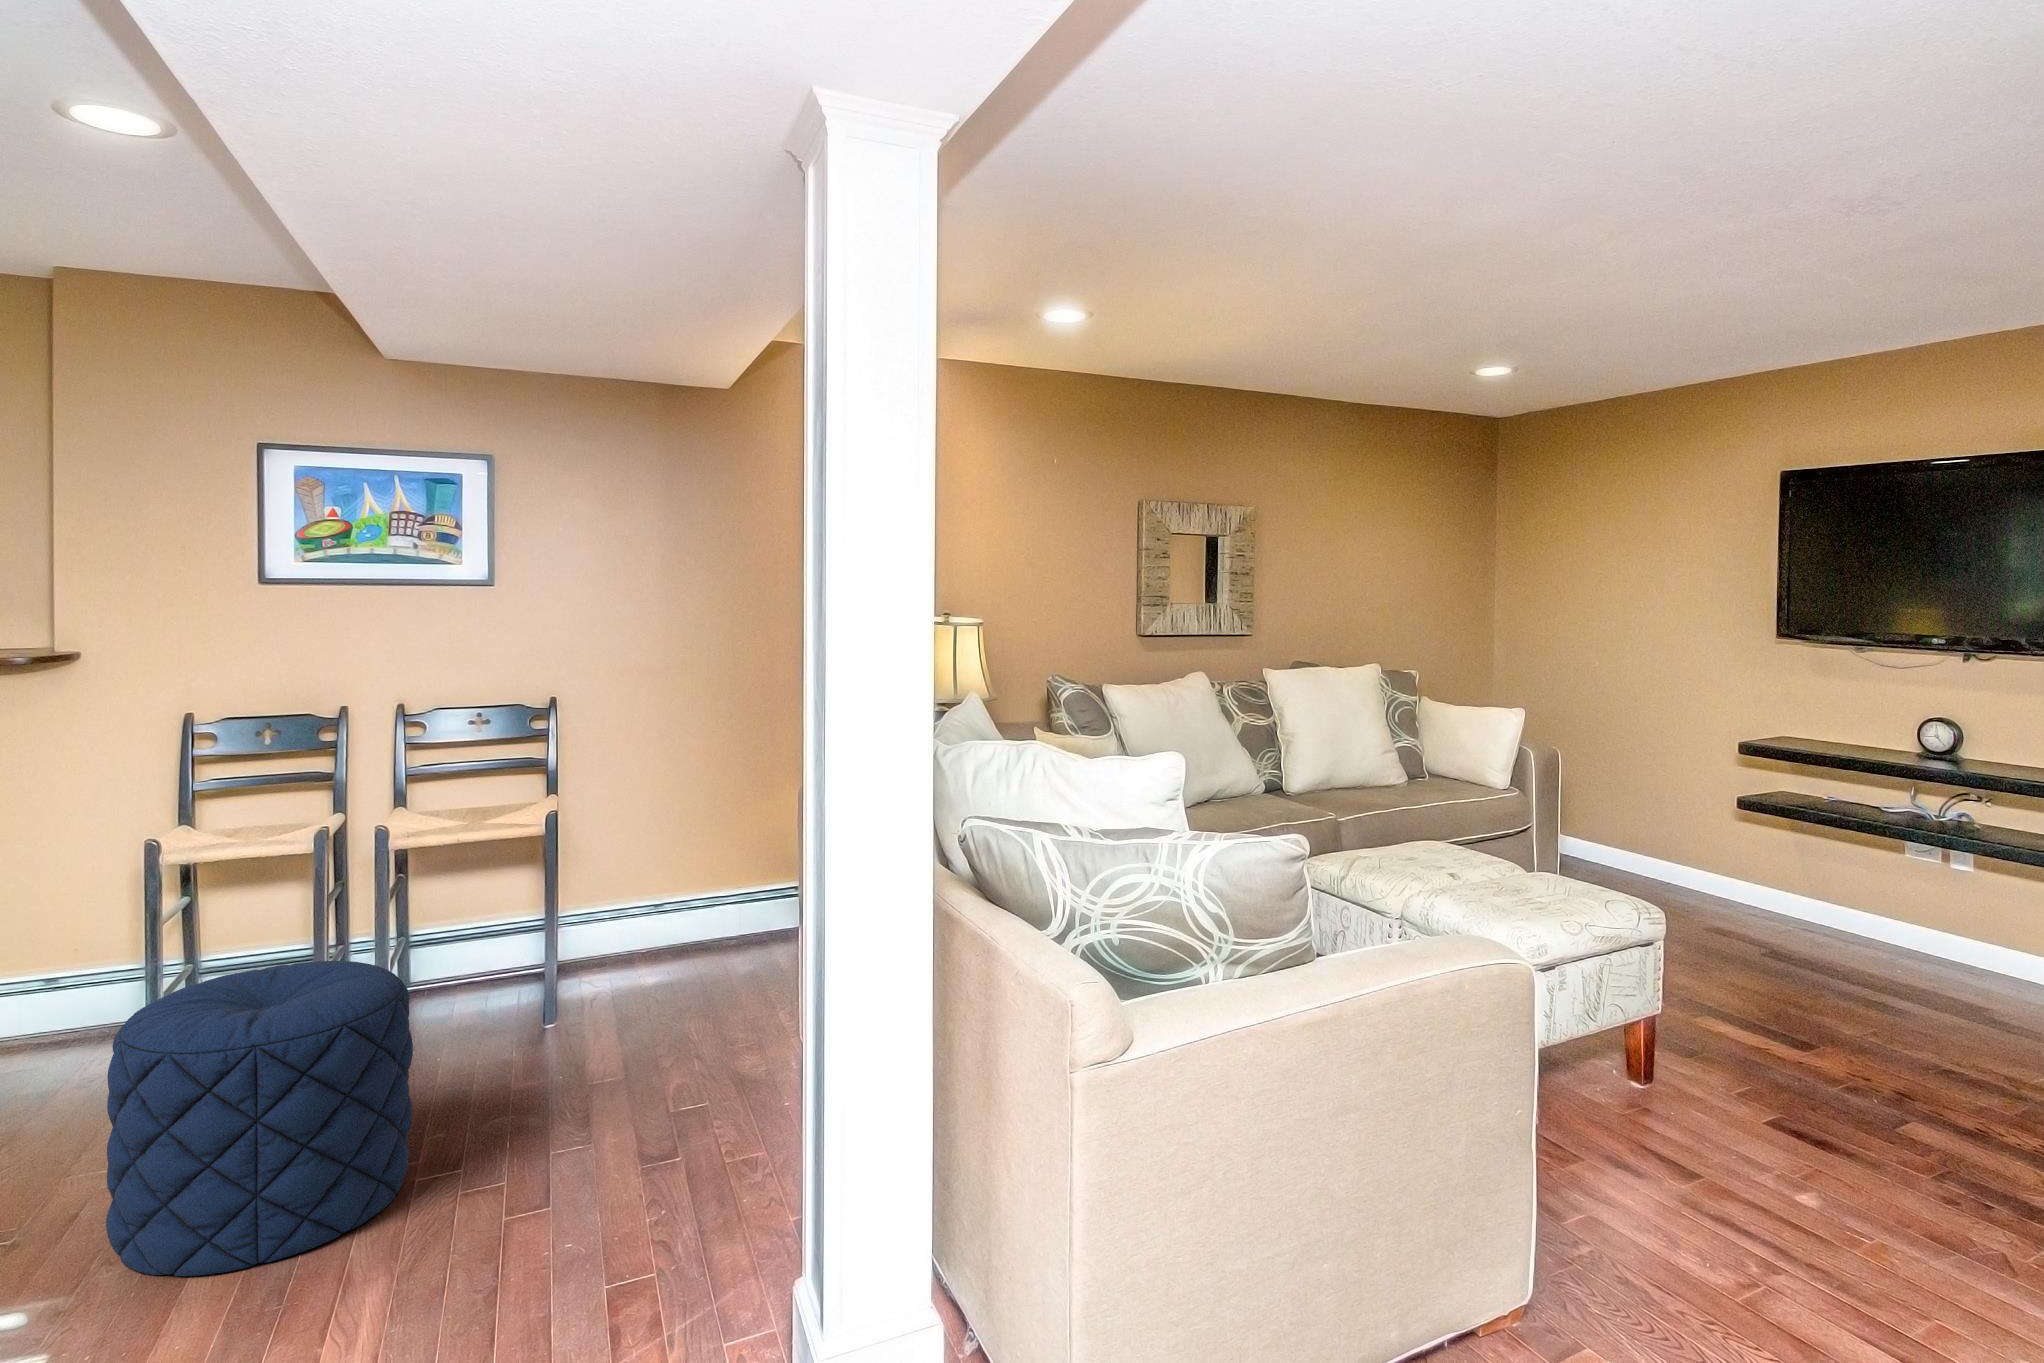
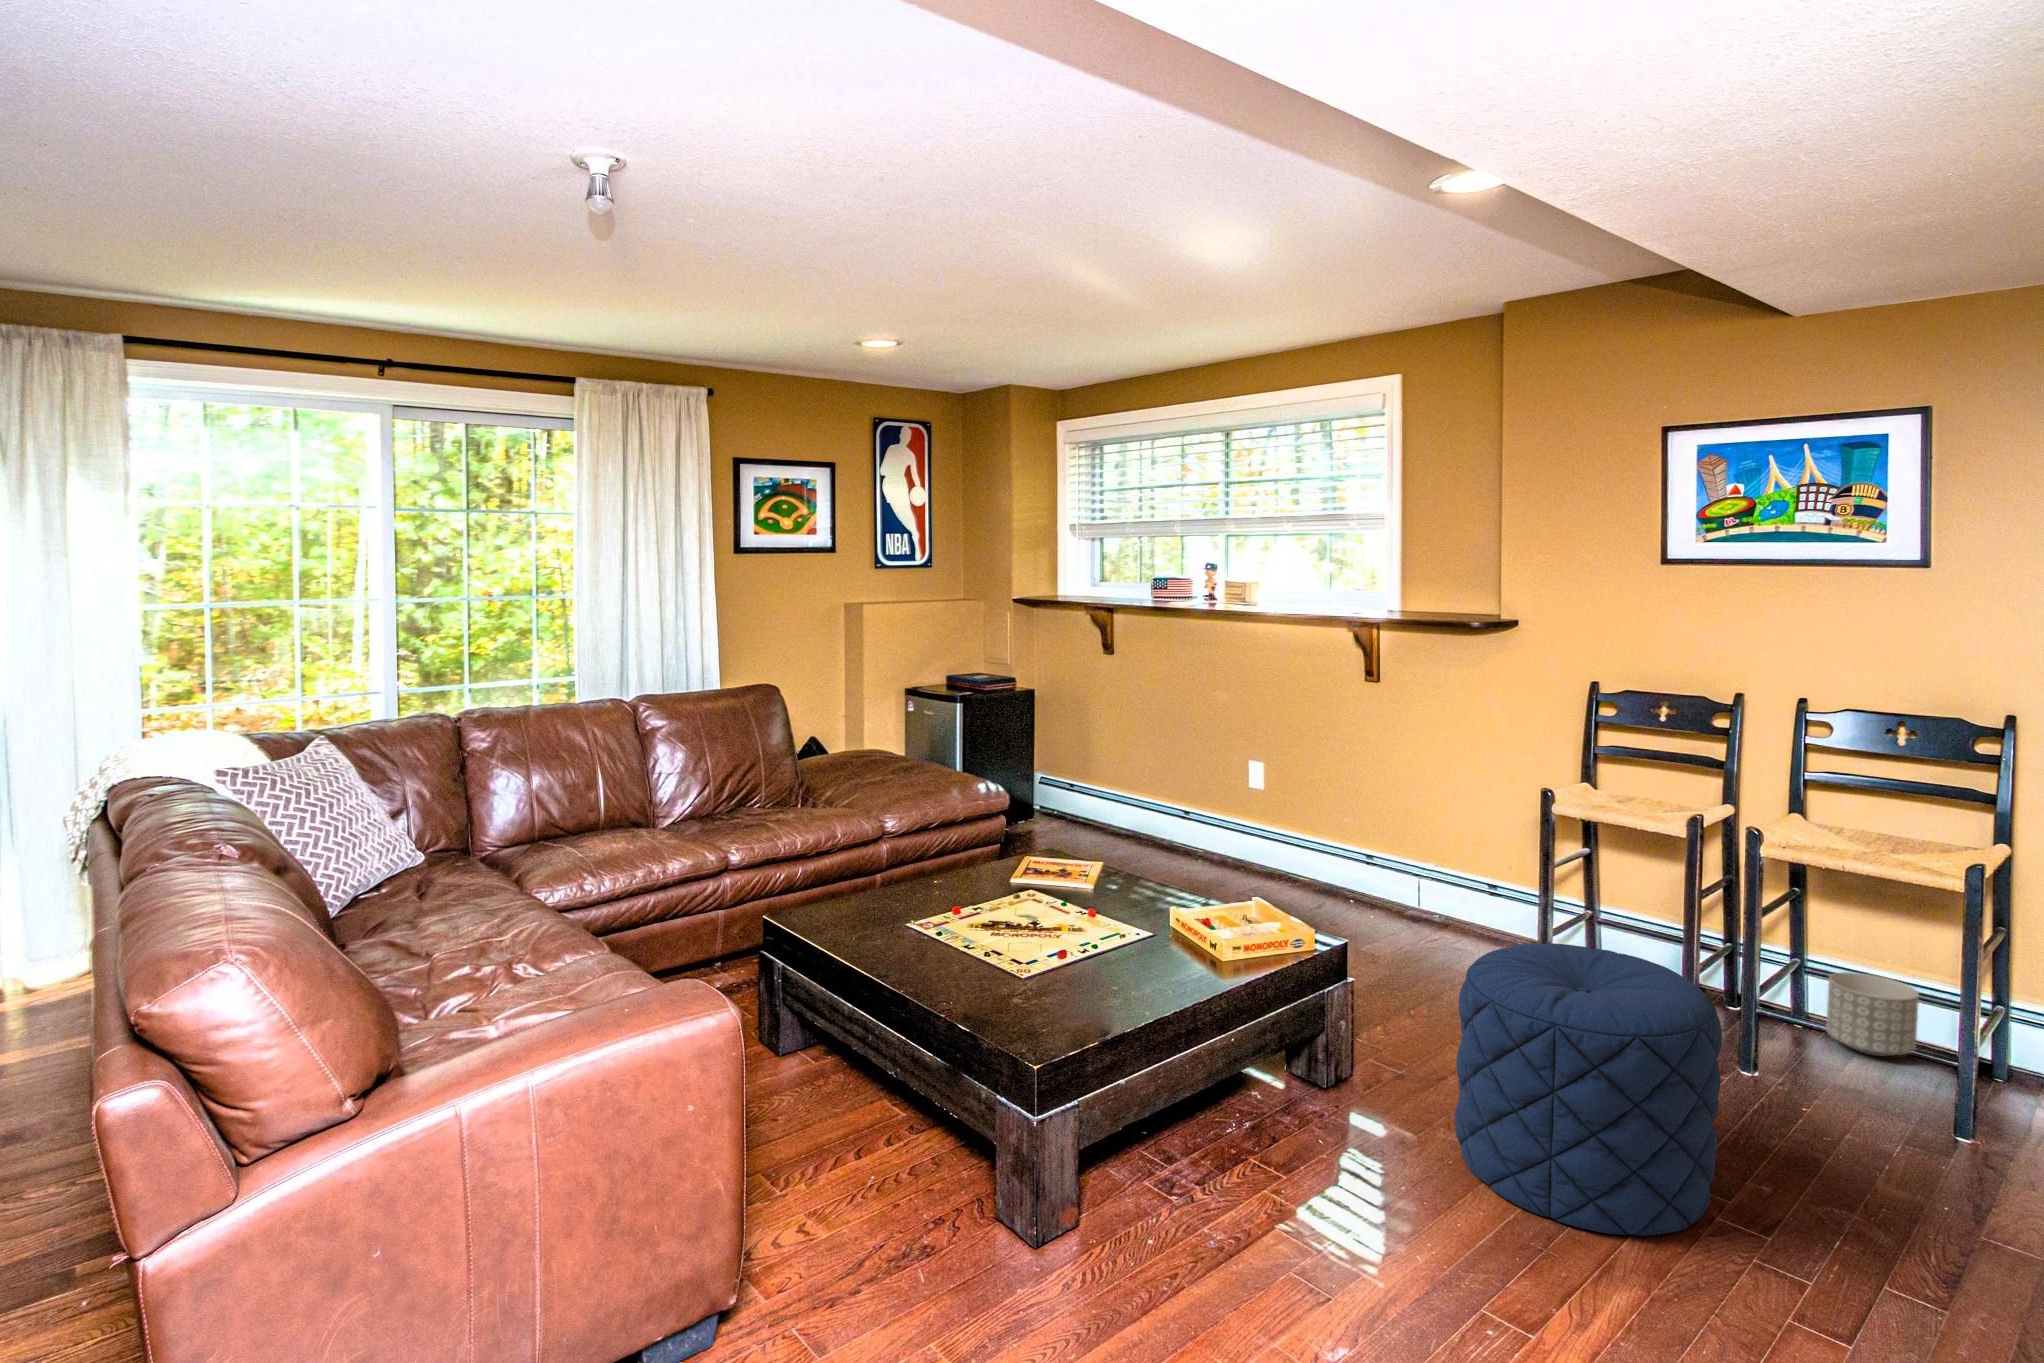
planter: none [444,937,512,1007] -> present [1826,972,1919,1056]

